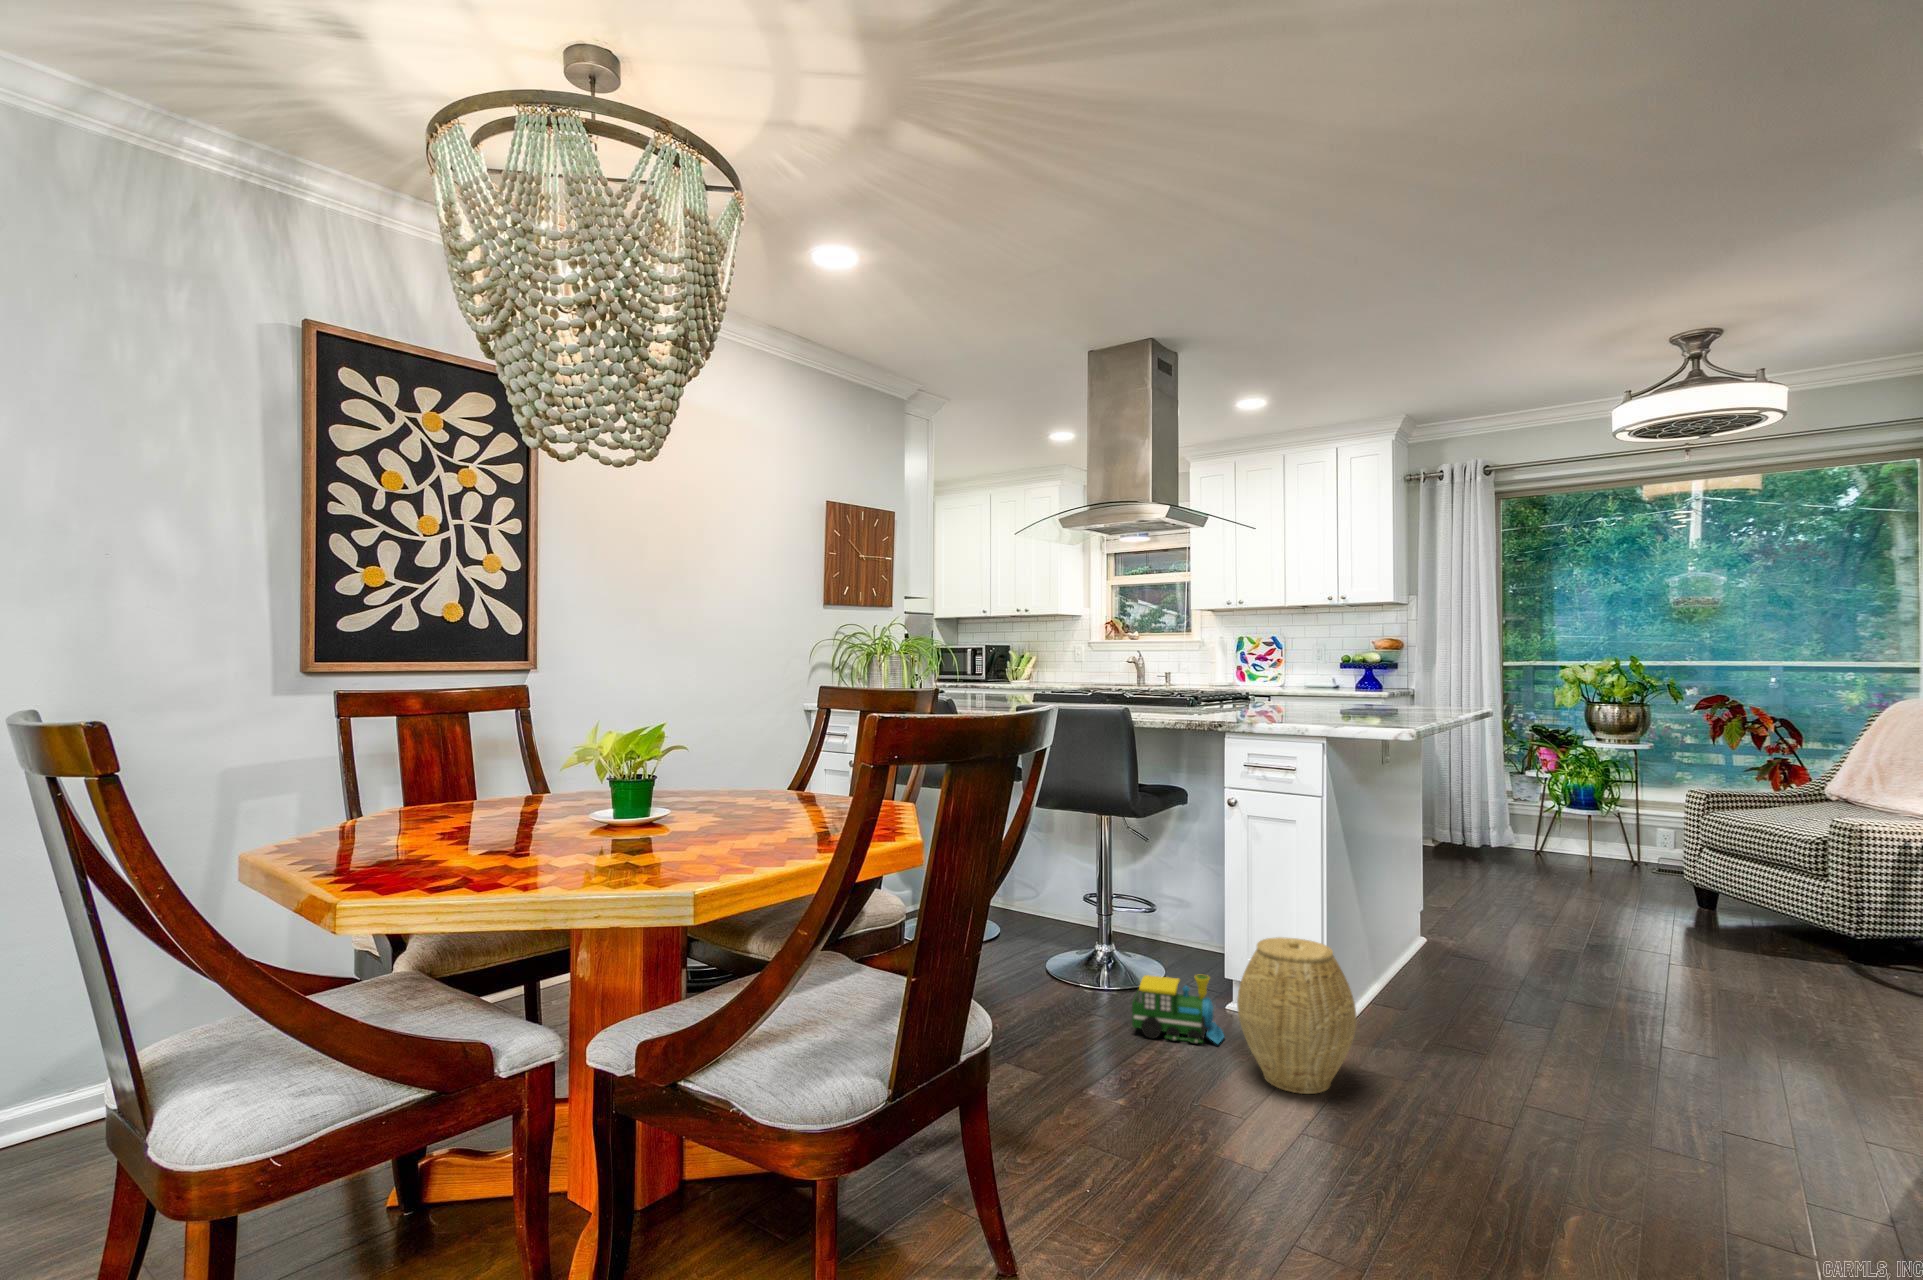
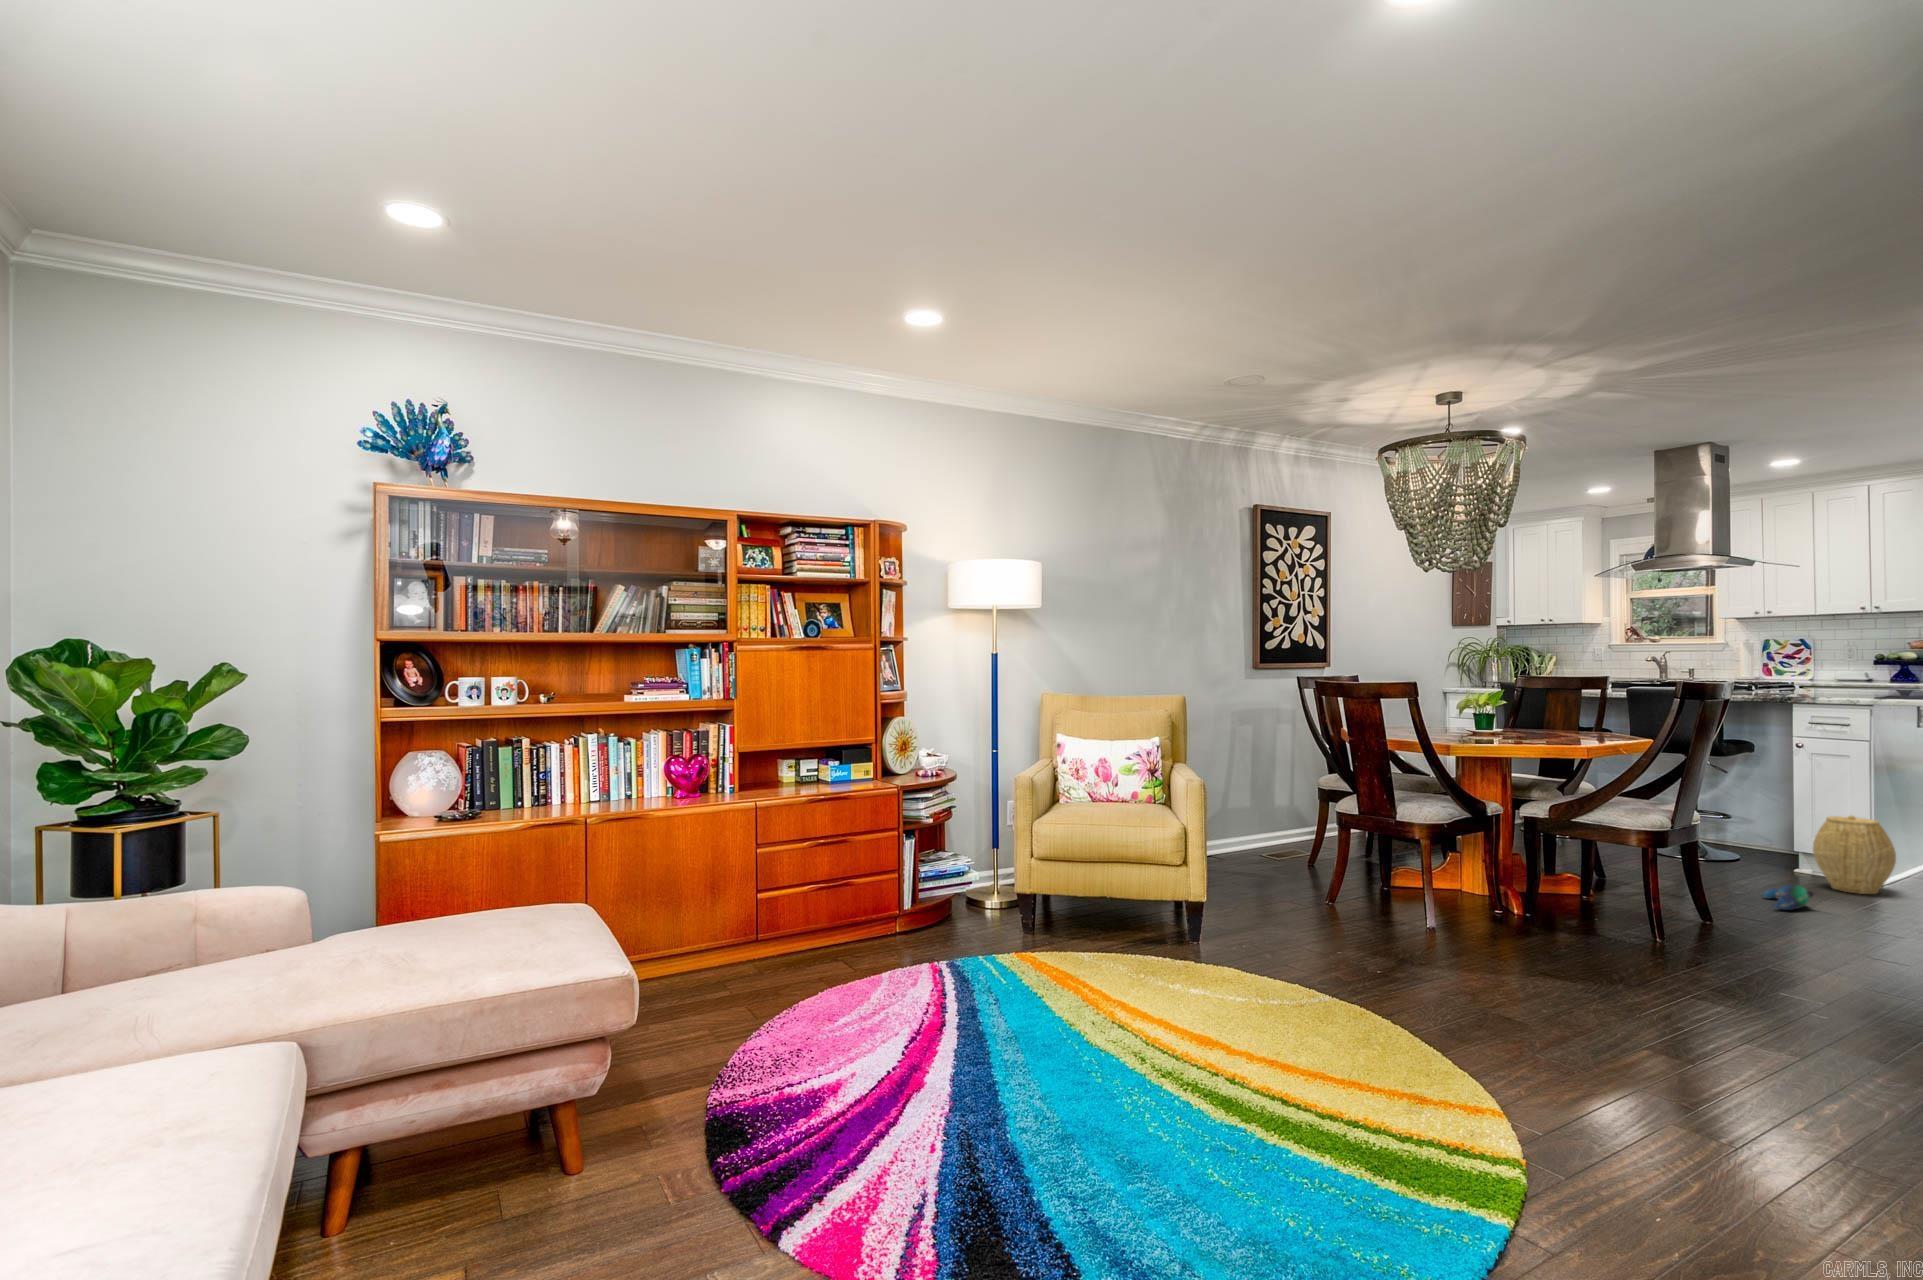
toy train: present [1132,975,1224,1044] -> none [1734,841,1799,877]
plush toy: none [1136,1120,1215,1208] -> present [1762,884,1814,910]

